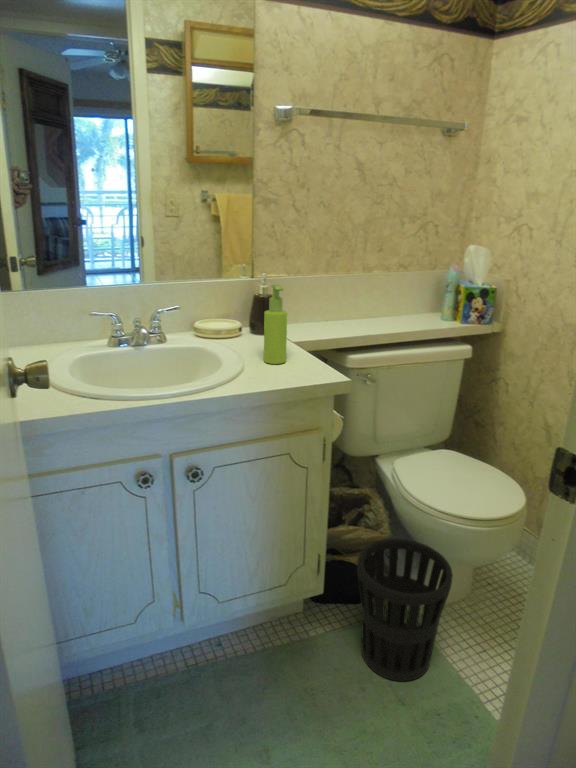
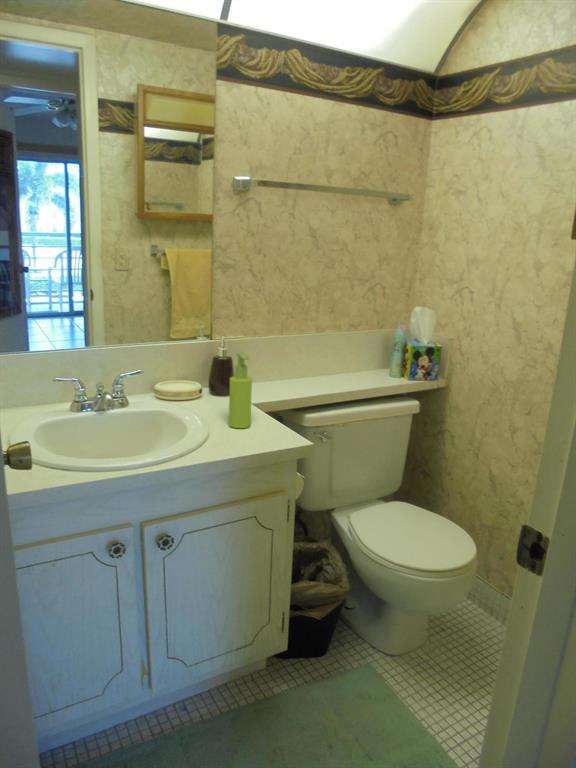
wastebasket: present [357,539,453,681] -> none [321,593,412,736]

